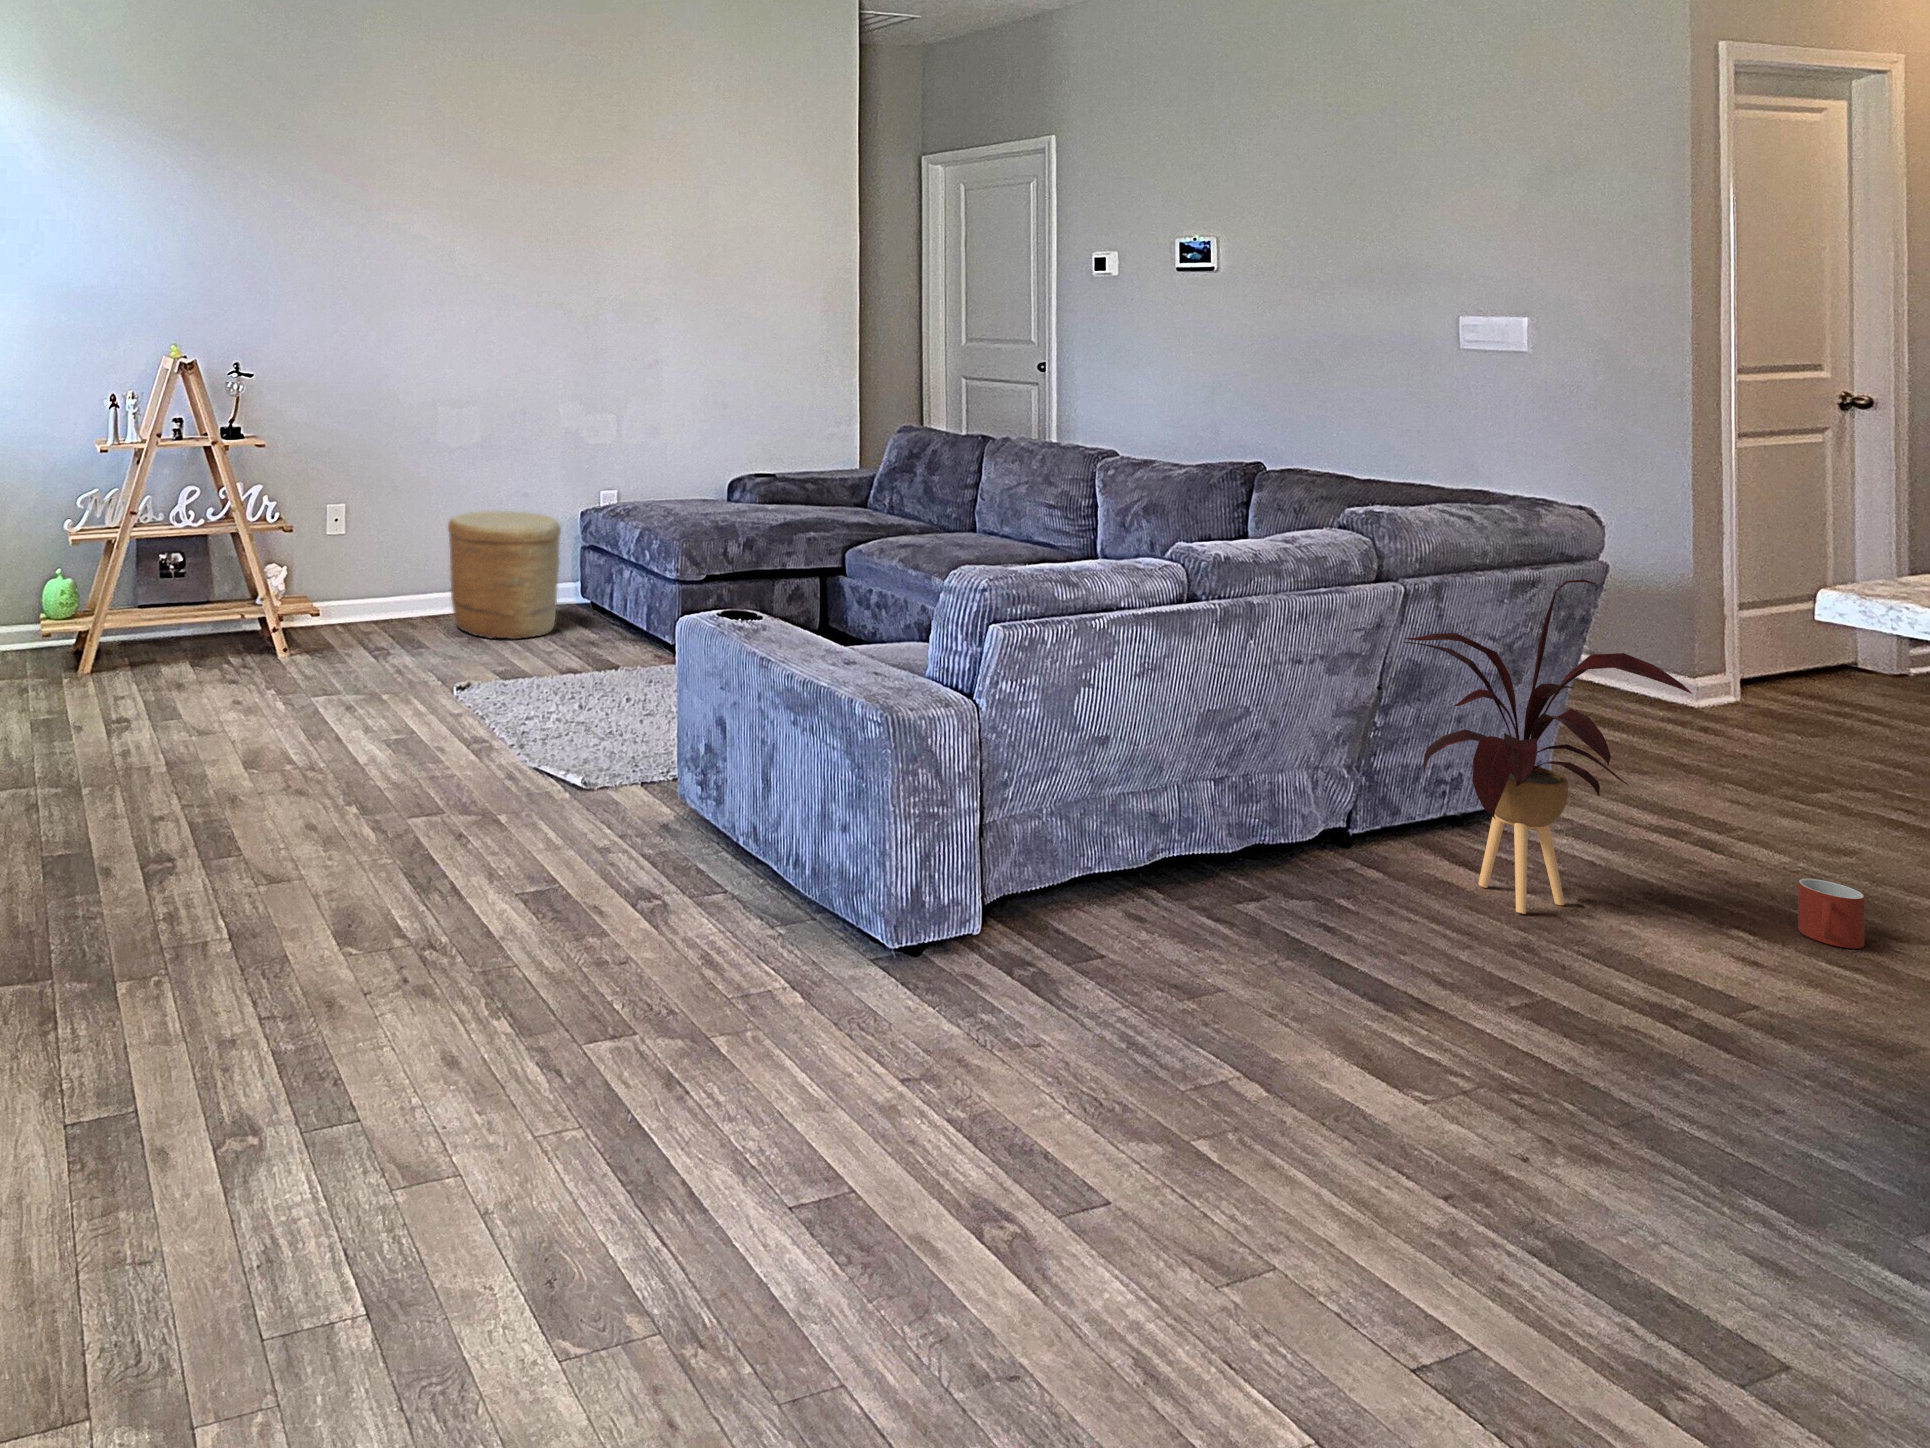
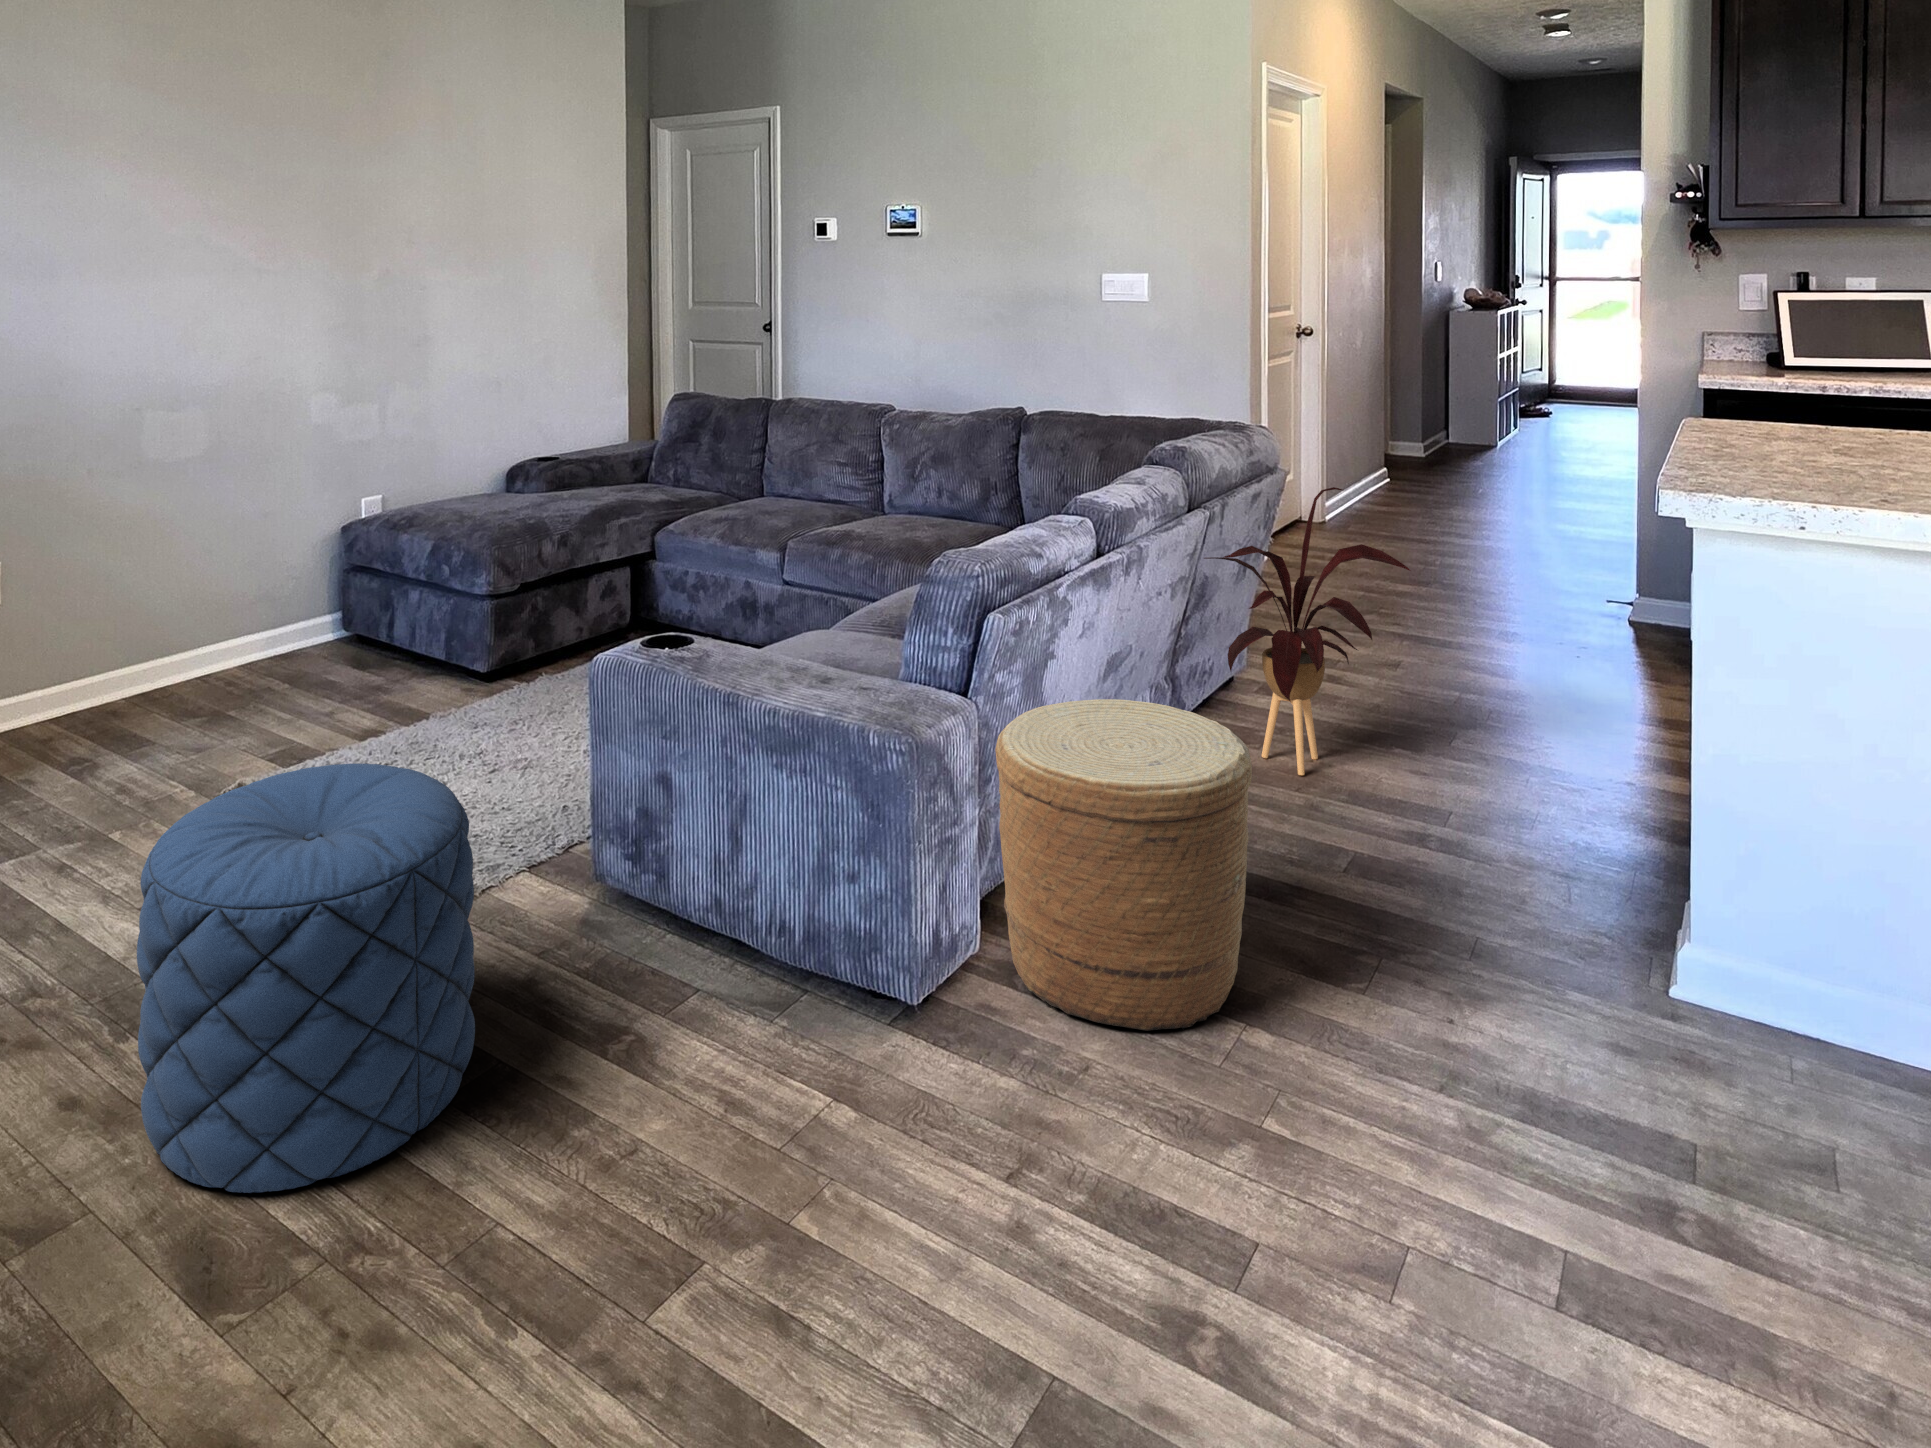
woven basket: present [448,511,561,639] -> present [995,699,1252,1031]
pouf: none [337,647,551,910] -> present [137,763,475,1193]
mug: present [1798,879,1865,949] -> none [1440,694,1477,743]

